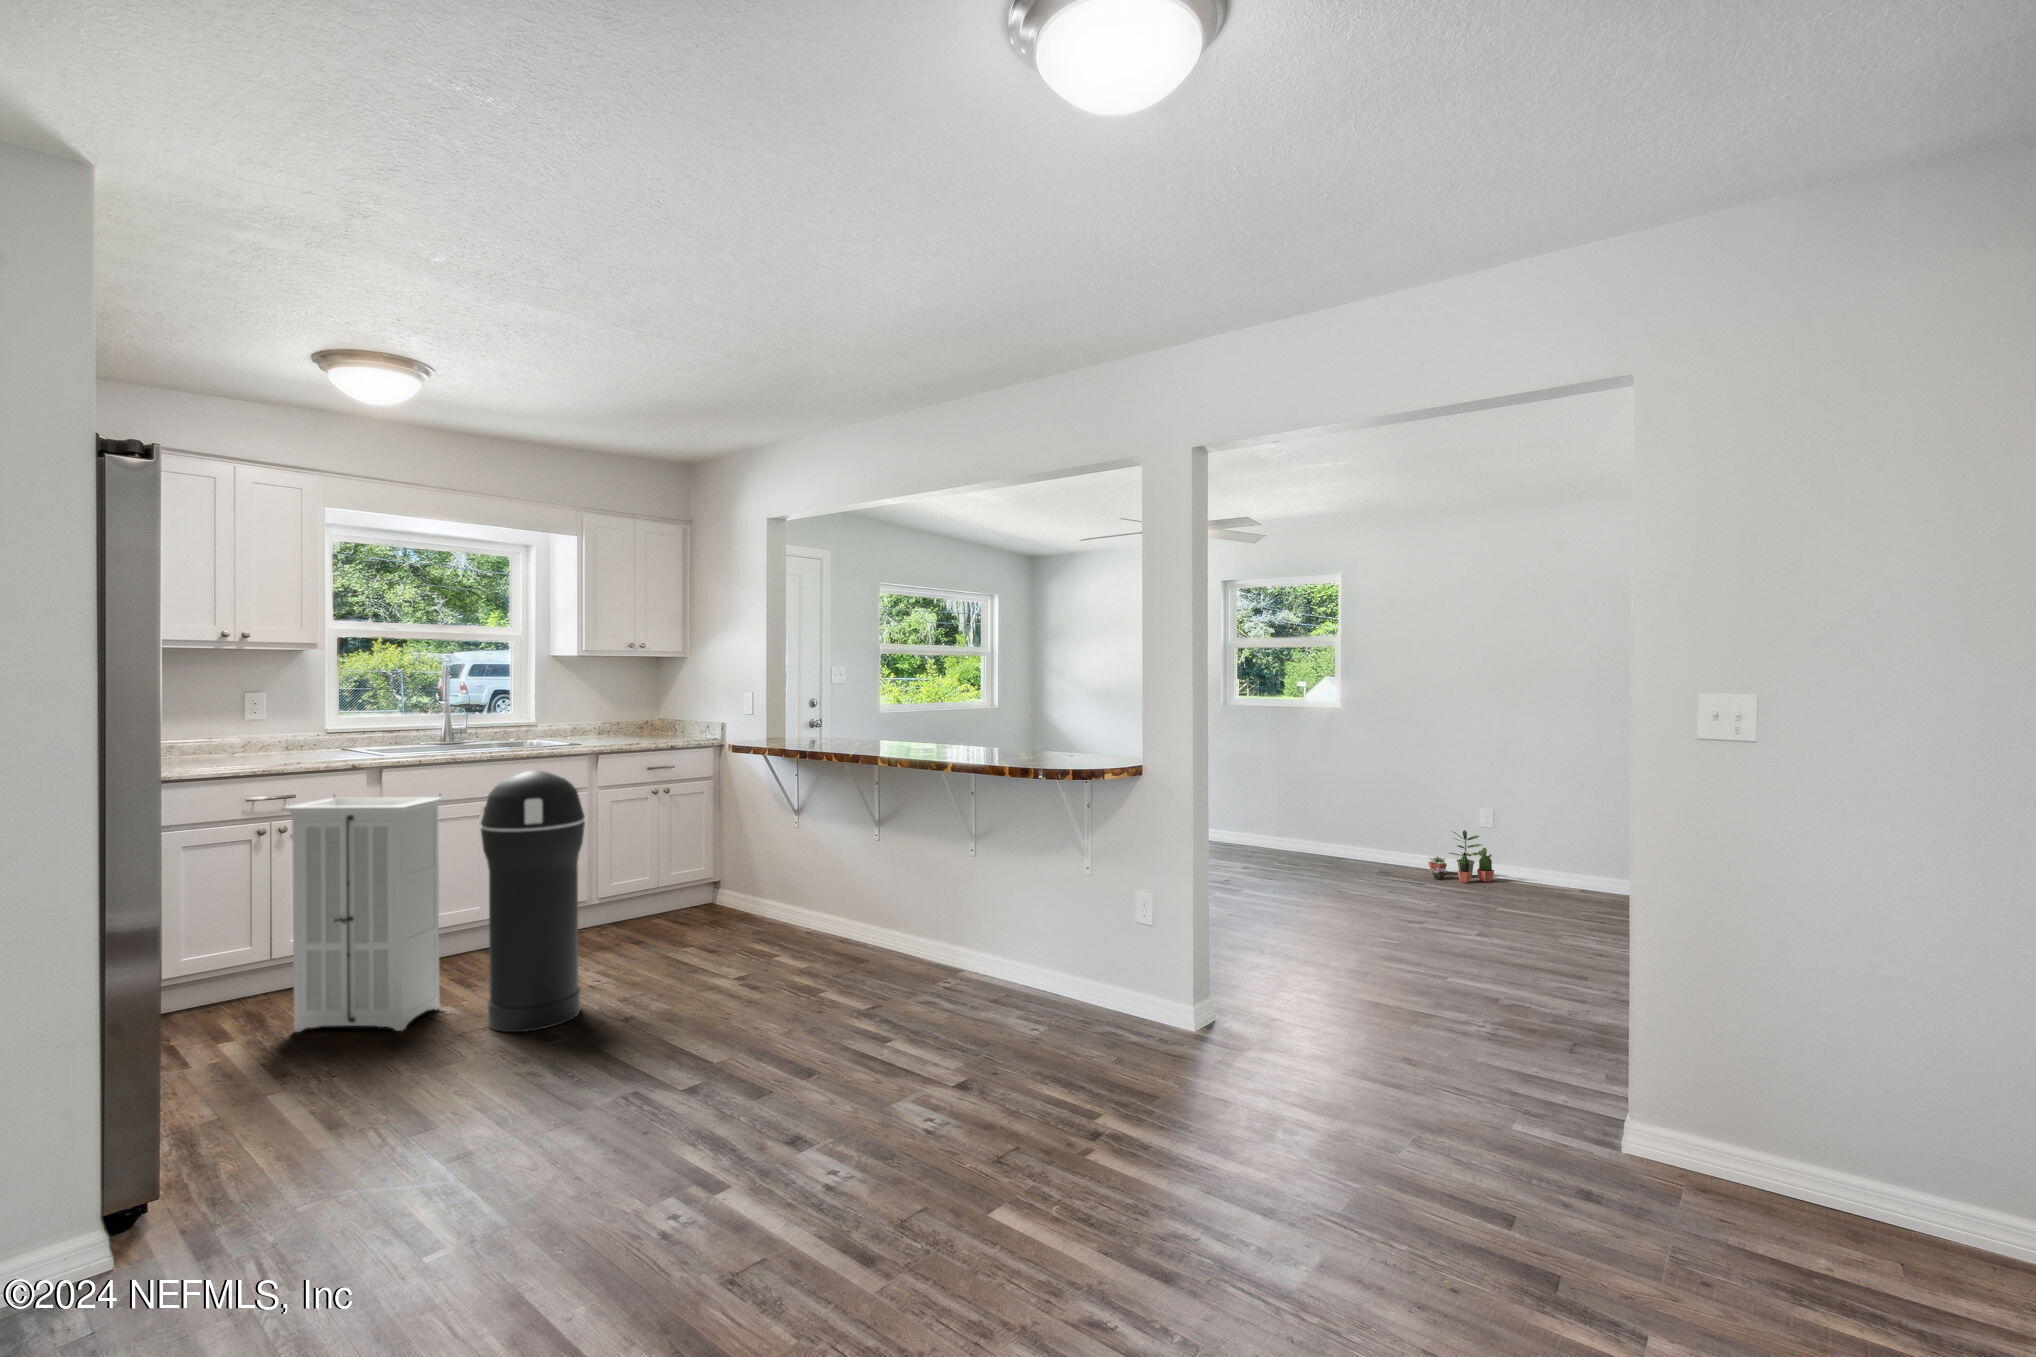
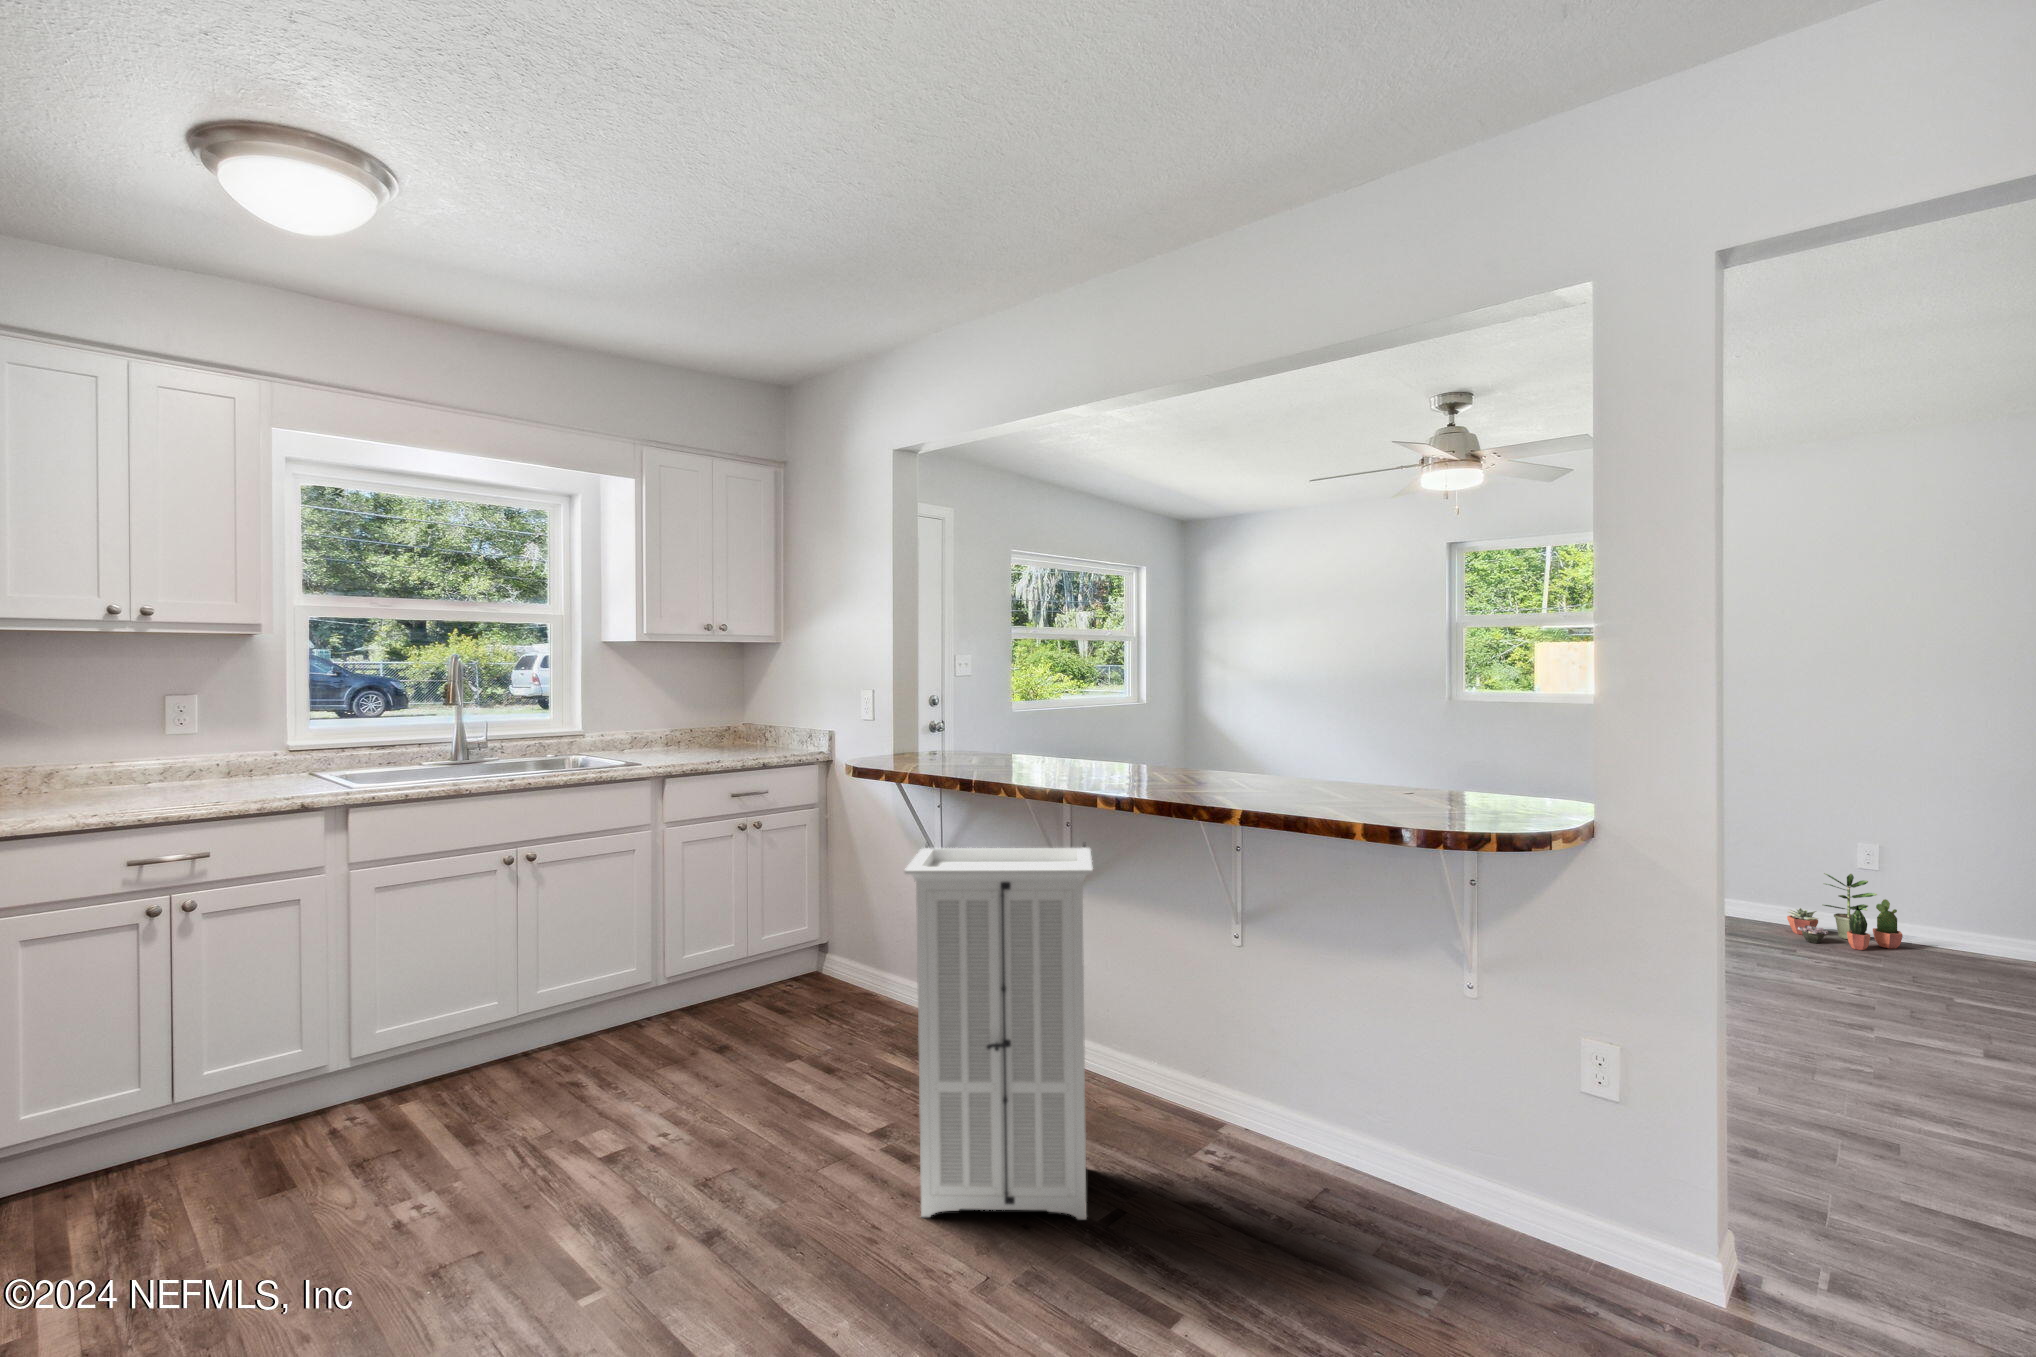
trash can: present [481,771,585,1032] -> none [469,822,639,1266]
storage cabinet: present [281,795,444,1032] -> present [904,844,1093,1219]

